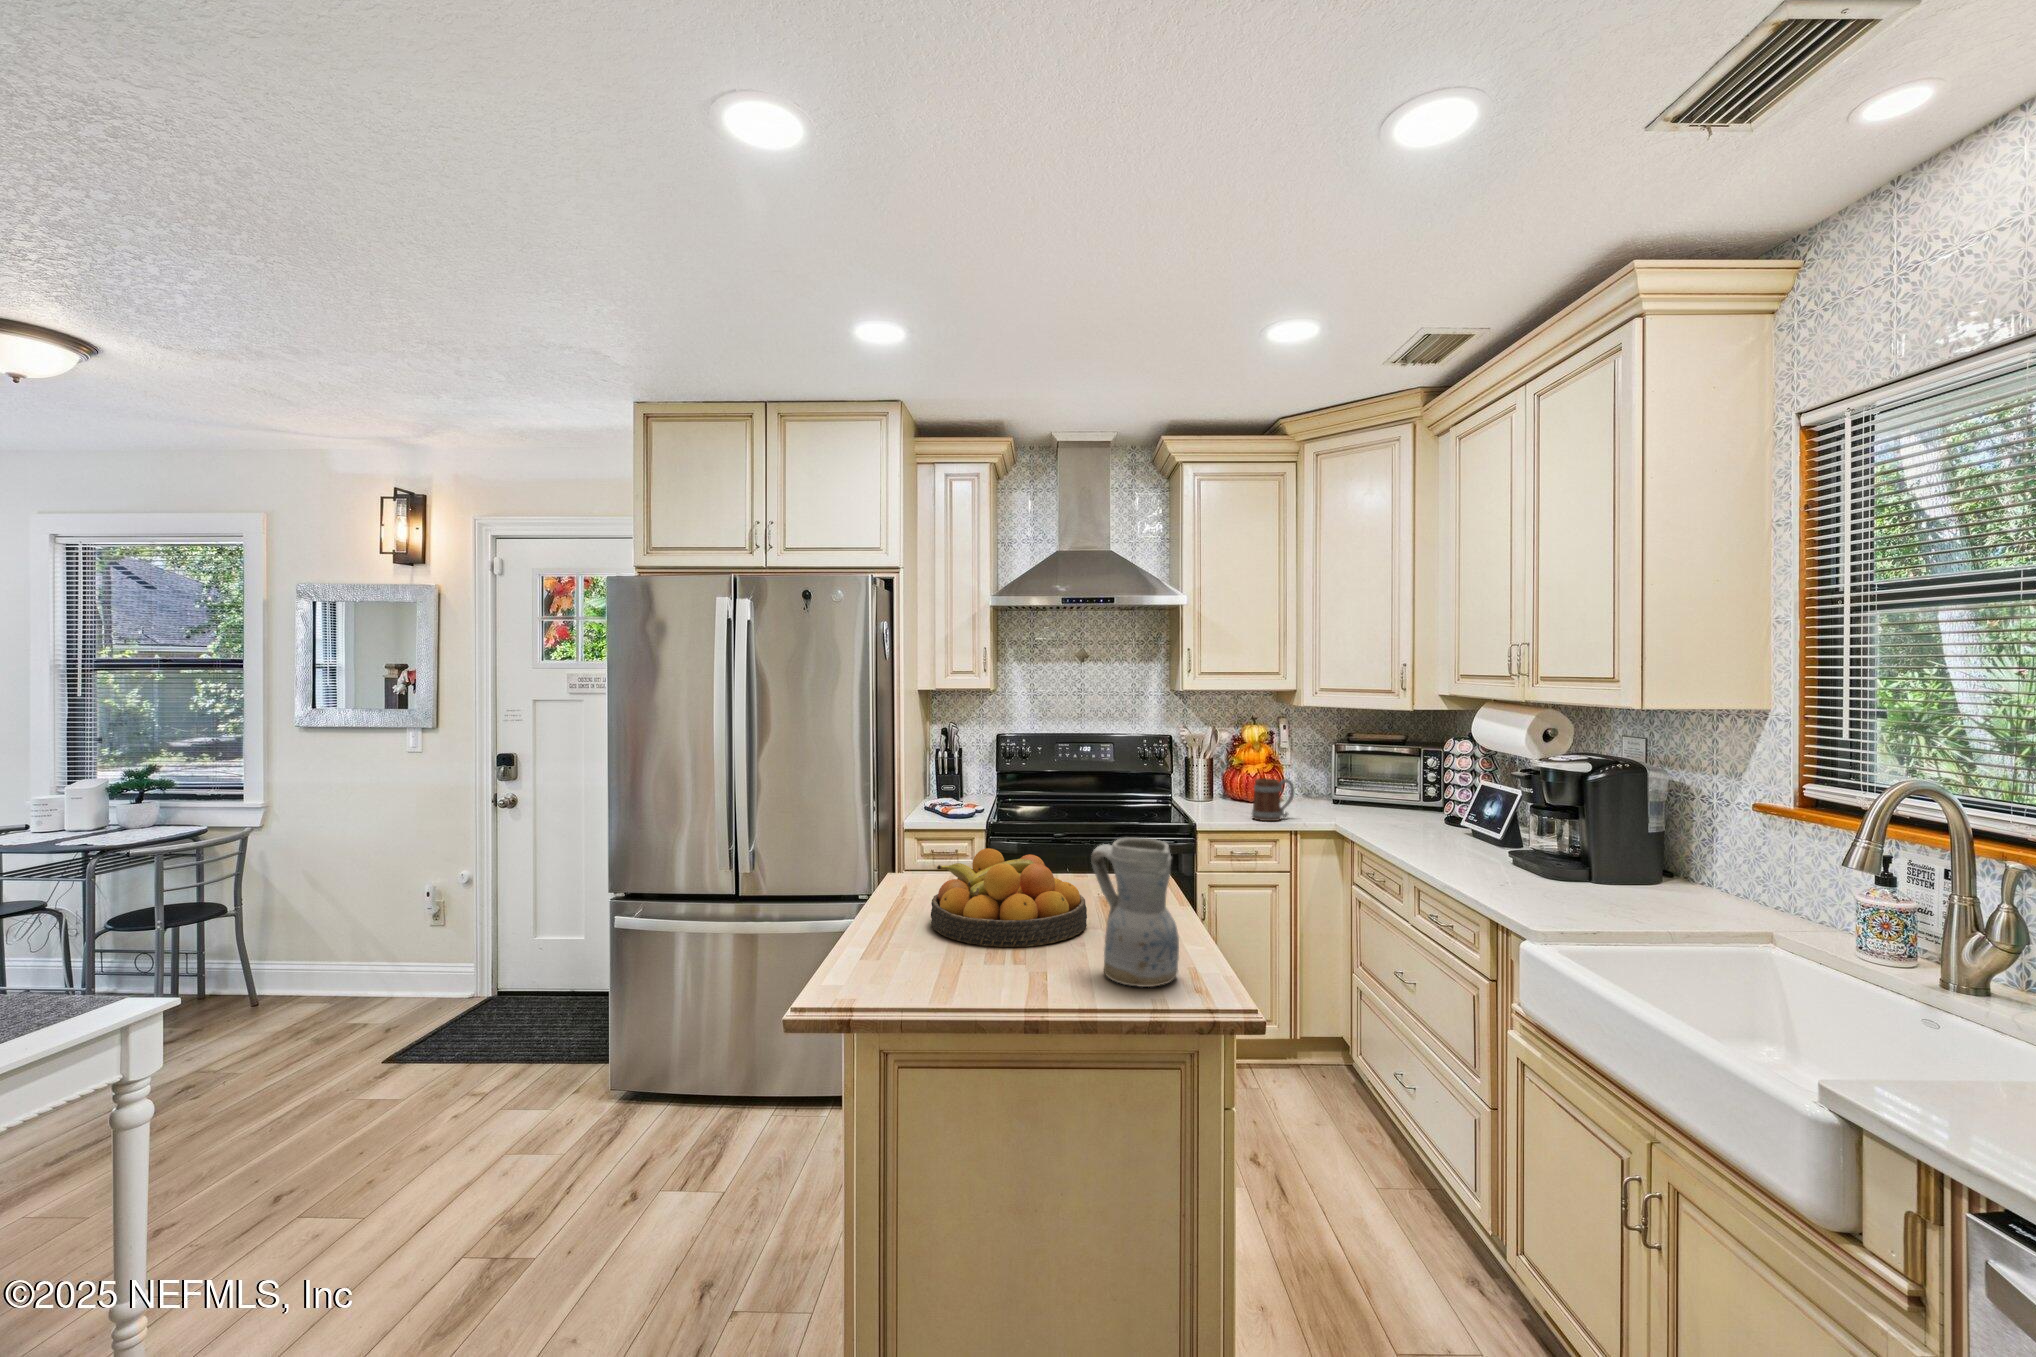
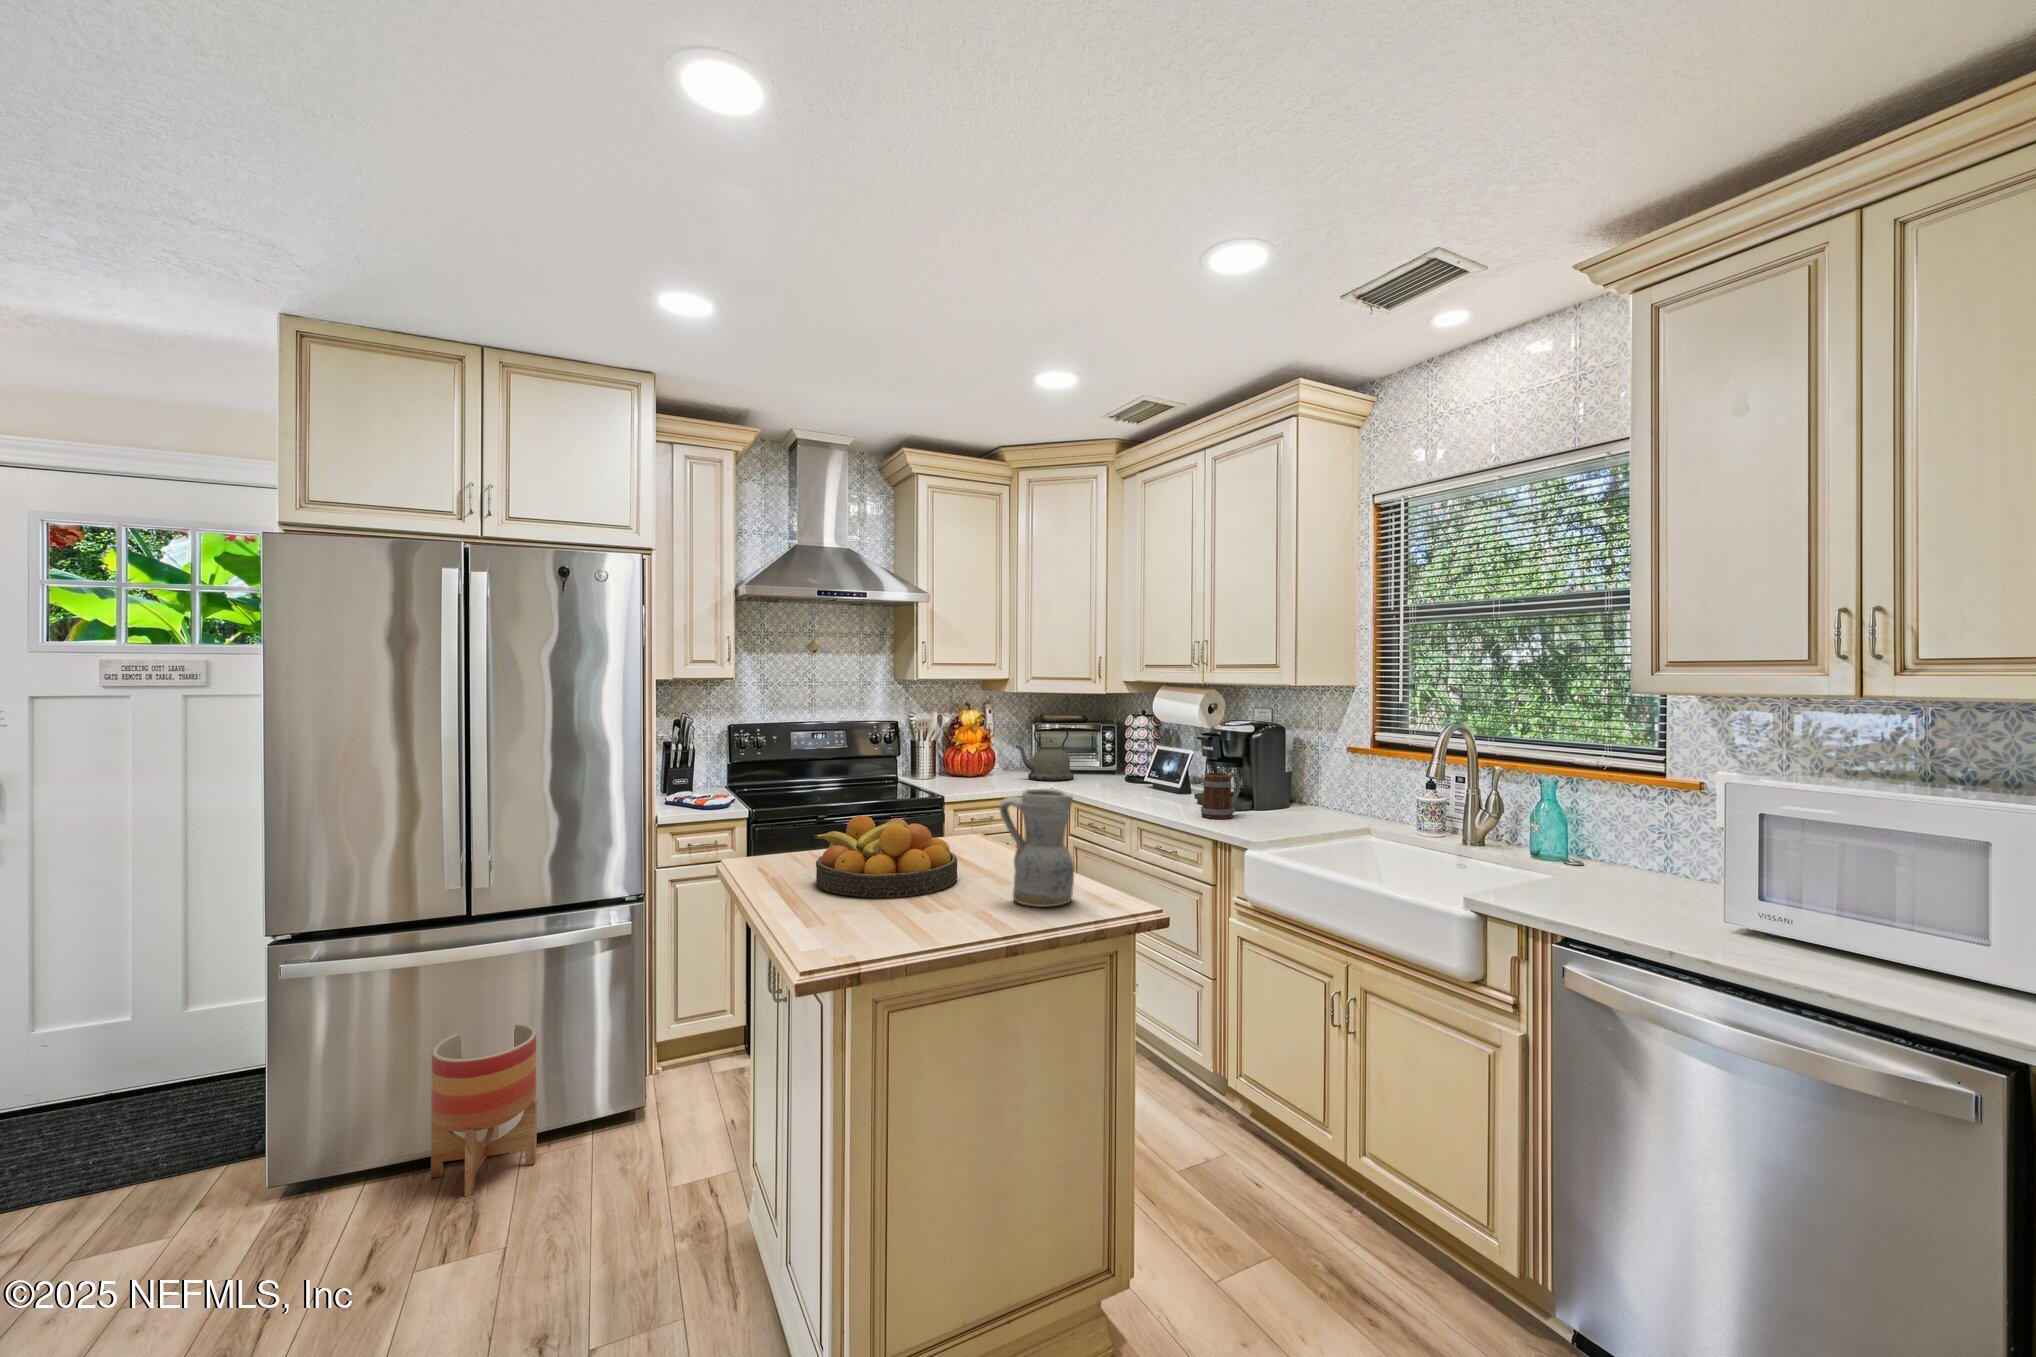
kettle: none [1304,749,1380,816] -> present [1016,727,1073,781]
mug: present [1252,778,1295,821] -> present [1201,773,1240,819]
planter: none [689,1004,772,1155] -> present [431,1024,537,1197]

